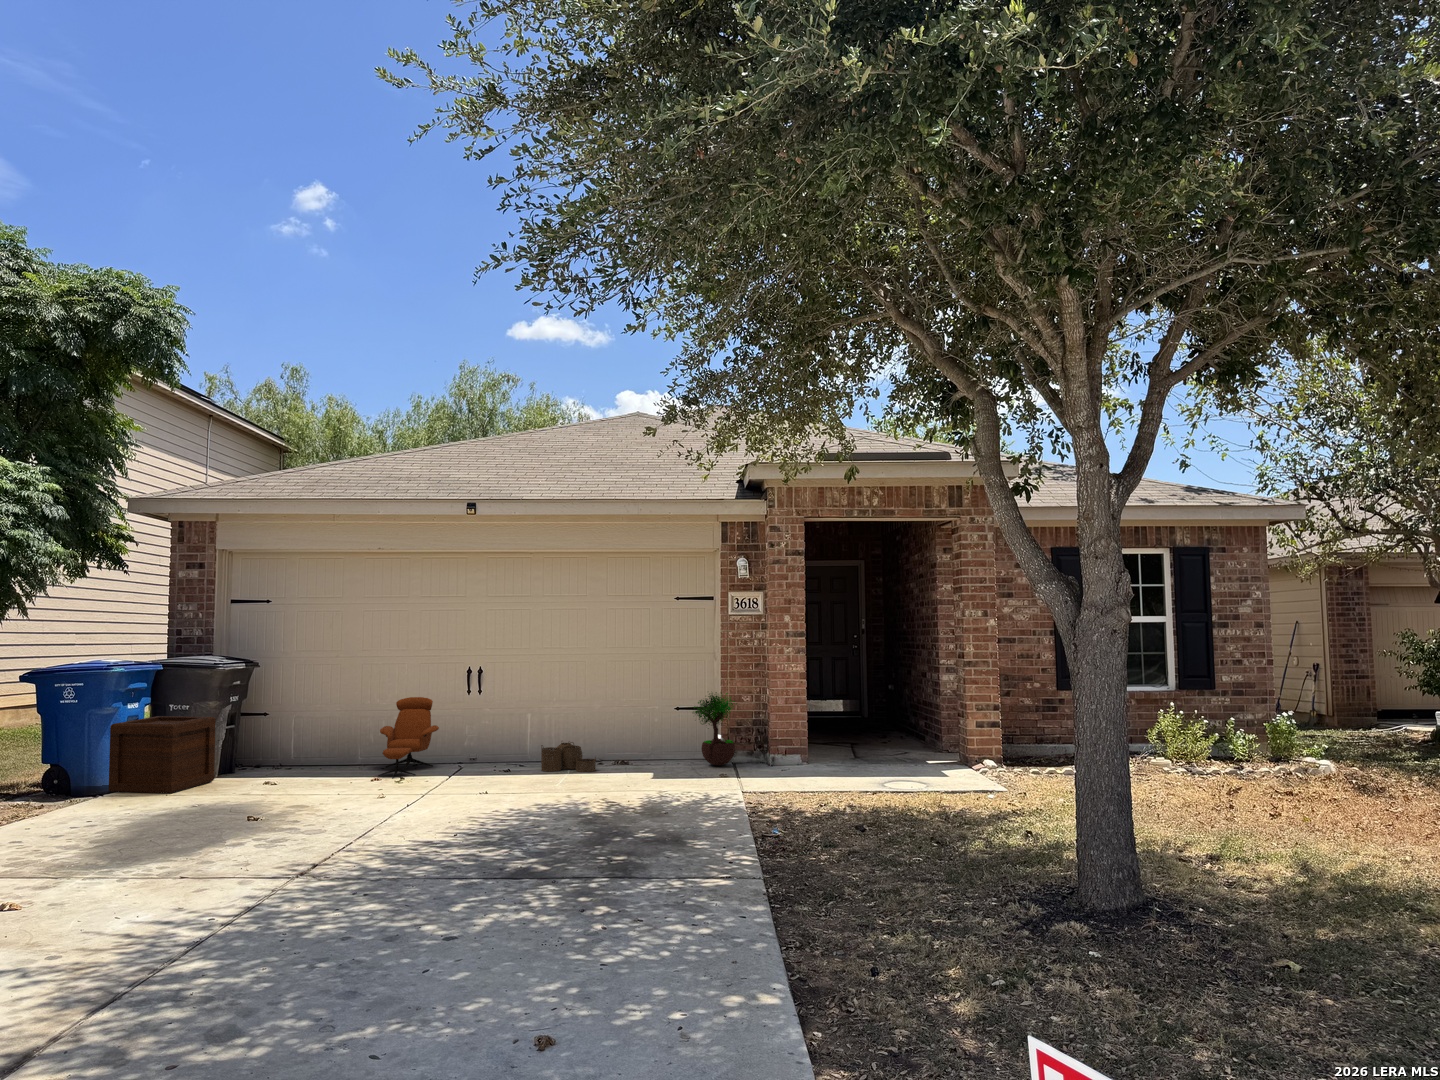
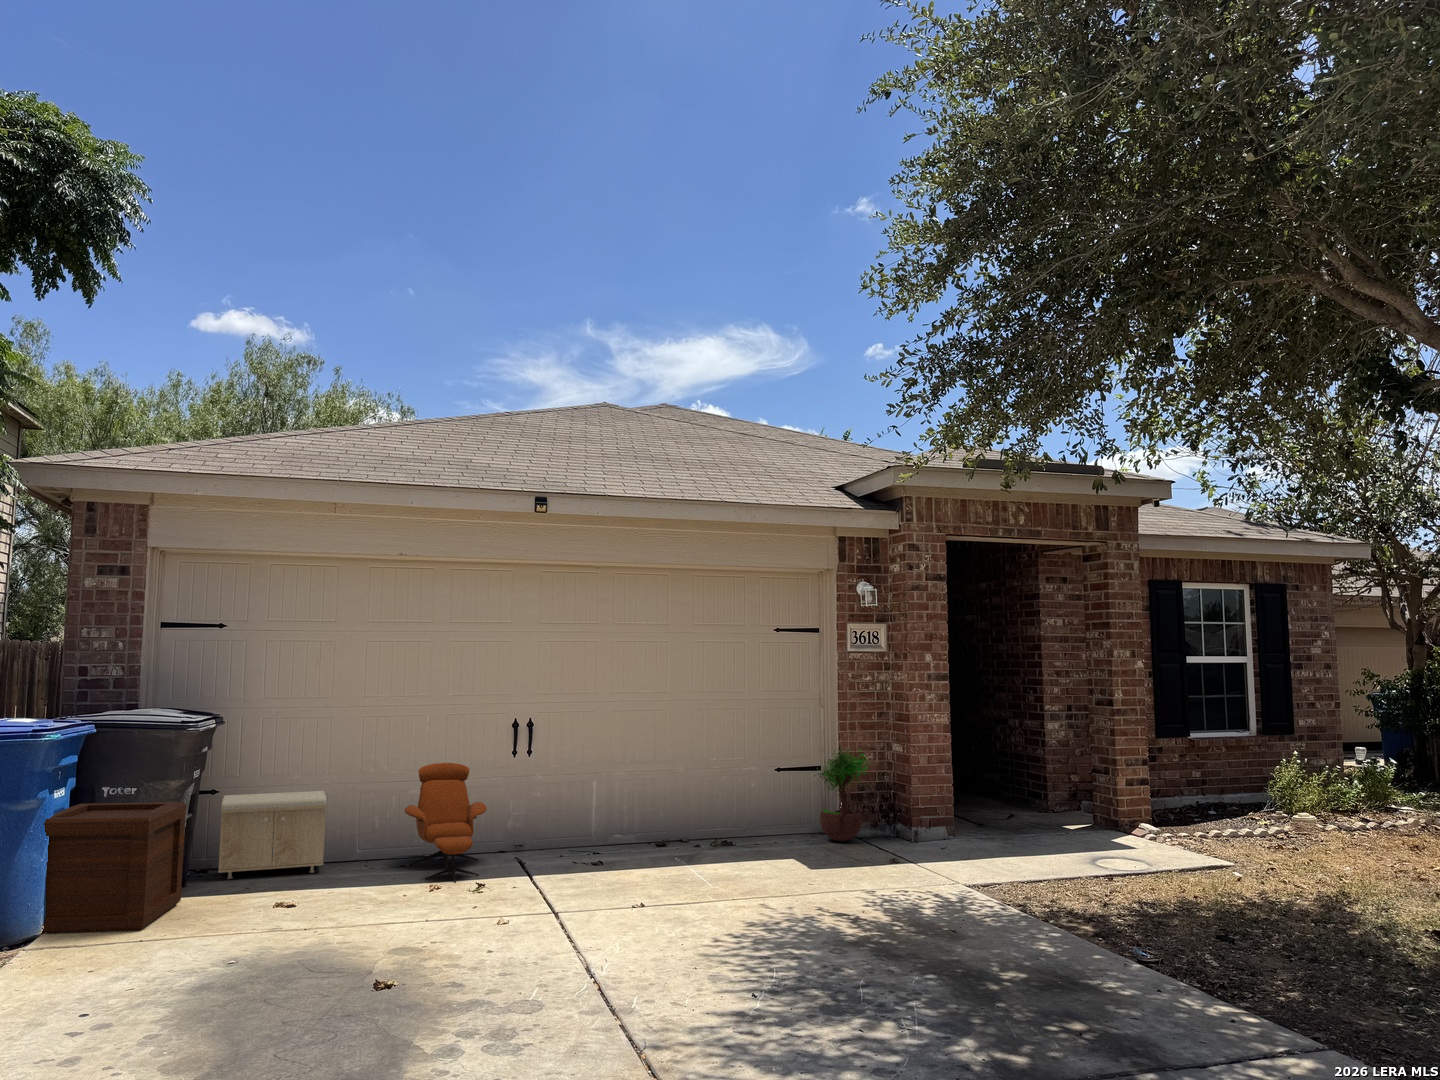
storage bench: none [256,714,335,770] -> present [218,791,326,879]
woven basket: present [541,742,596,772] -> none [633,817,709,860]

